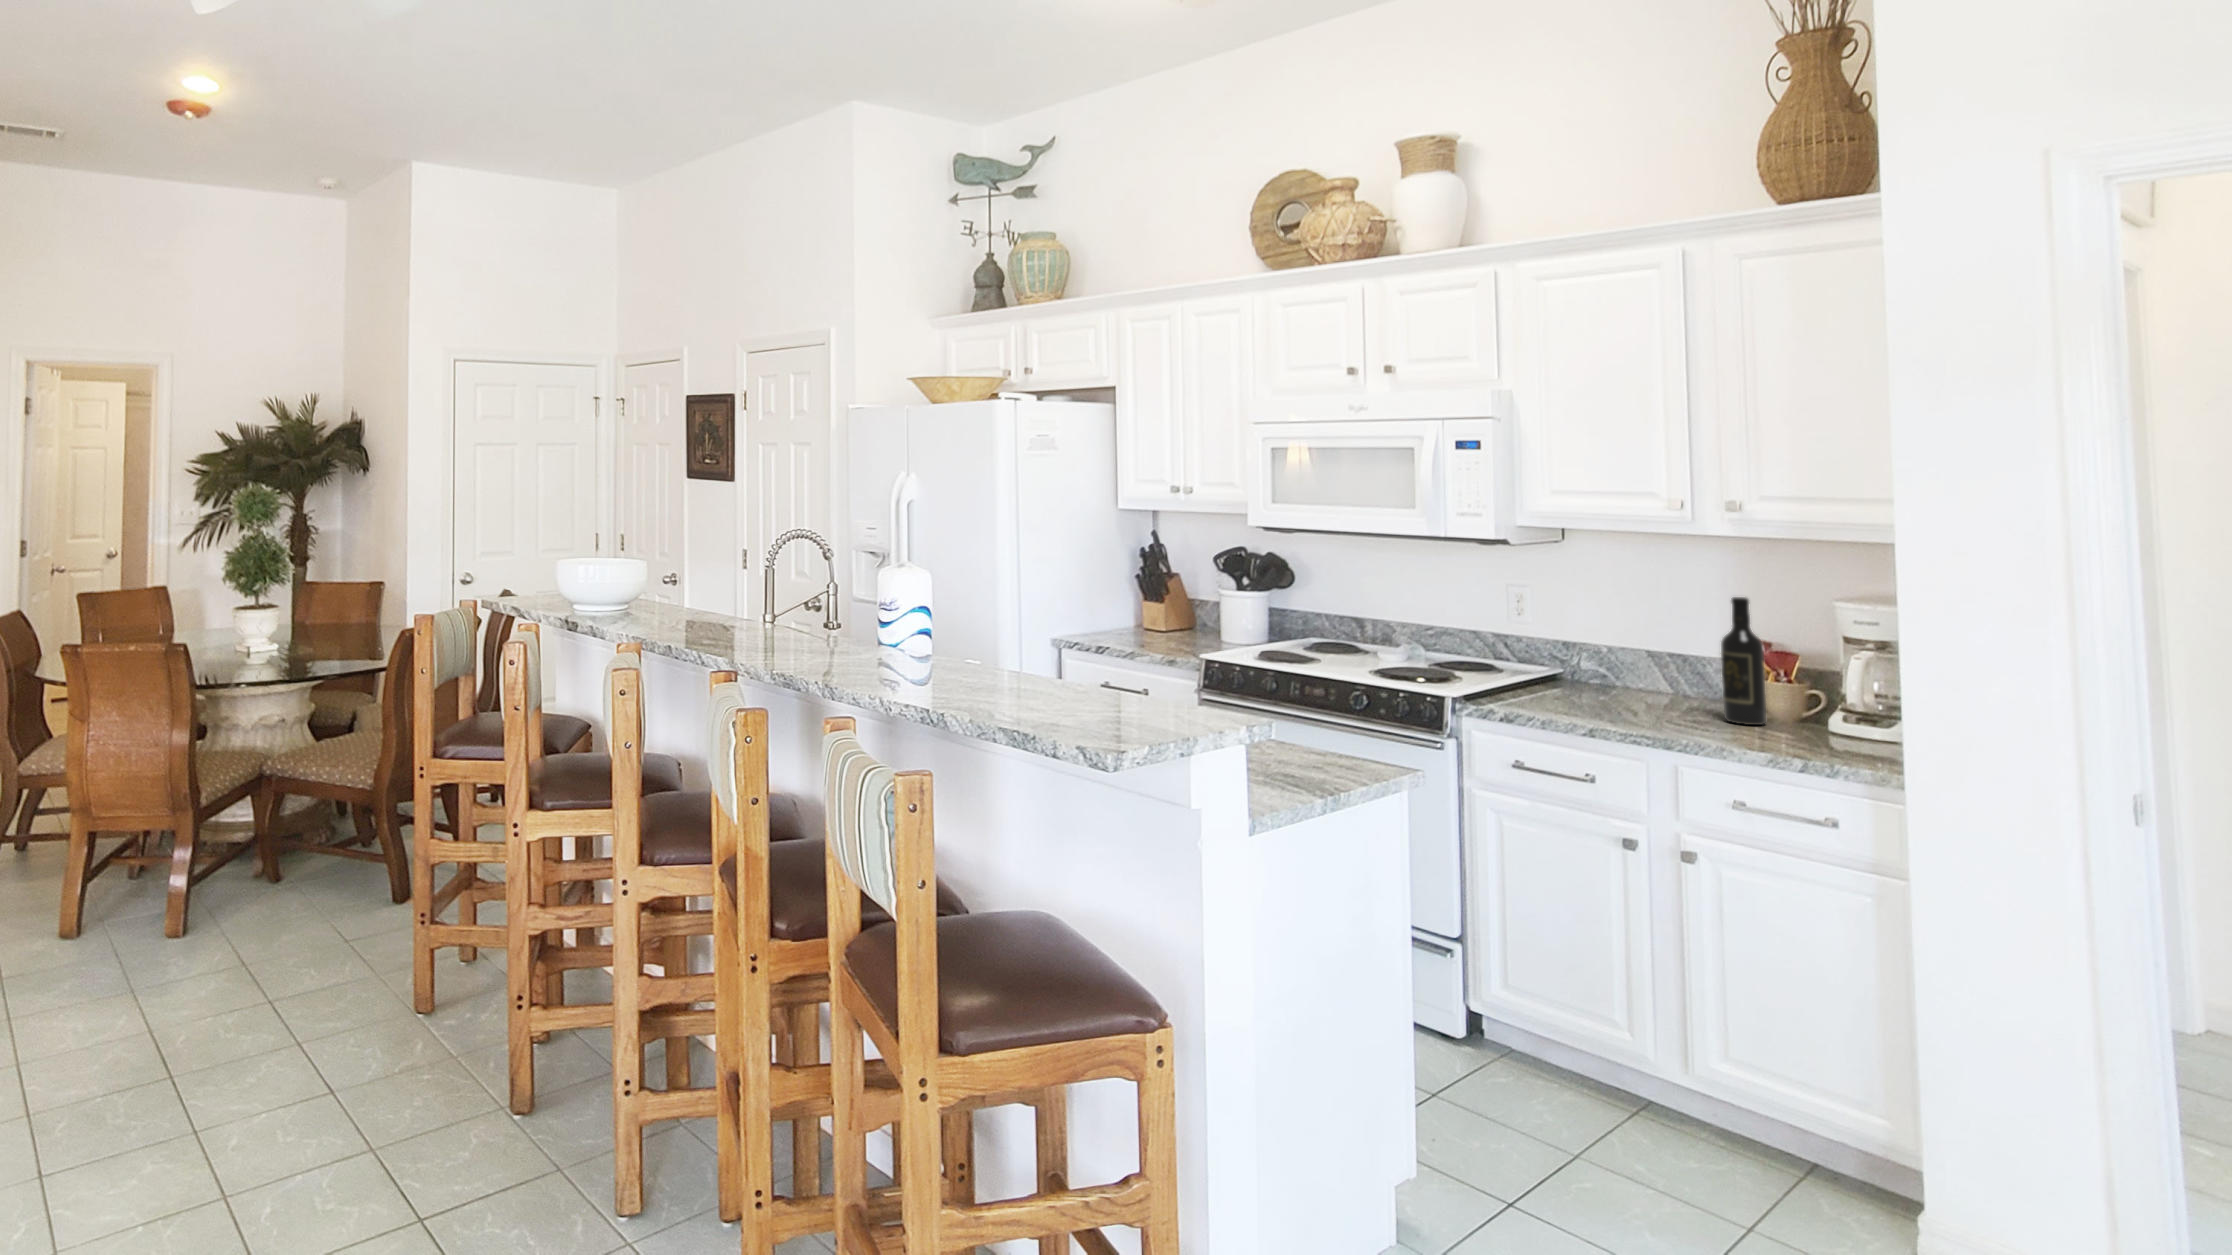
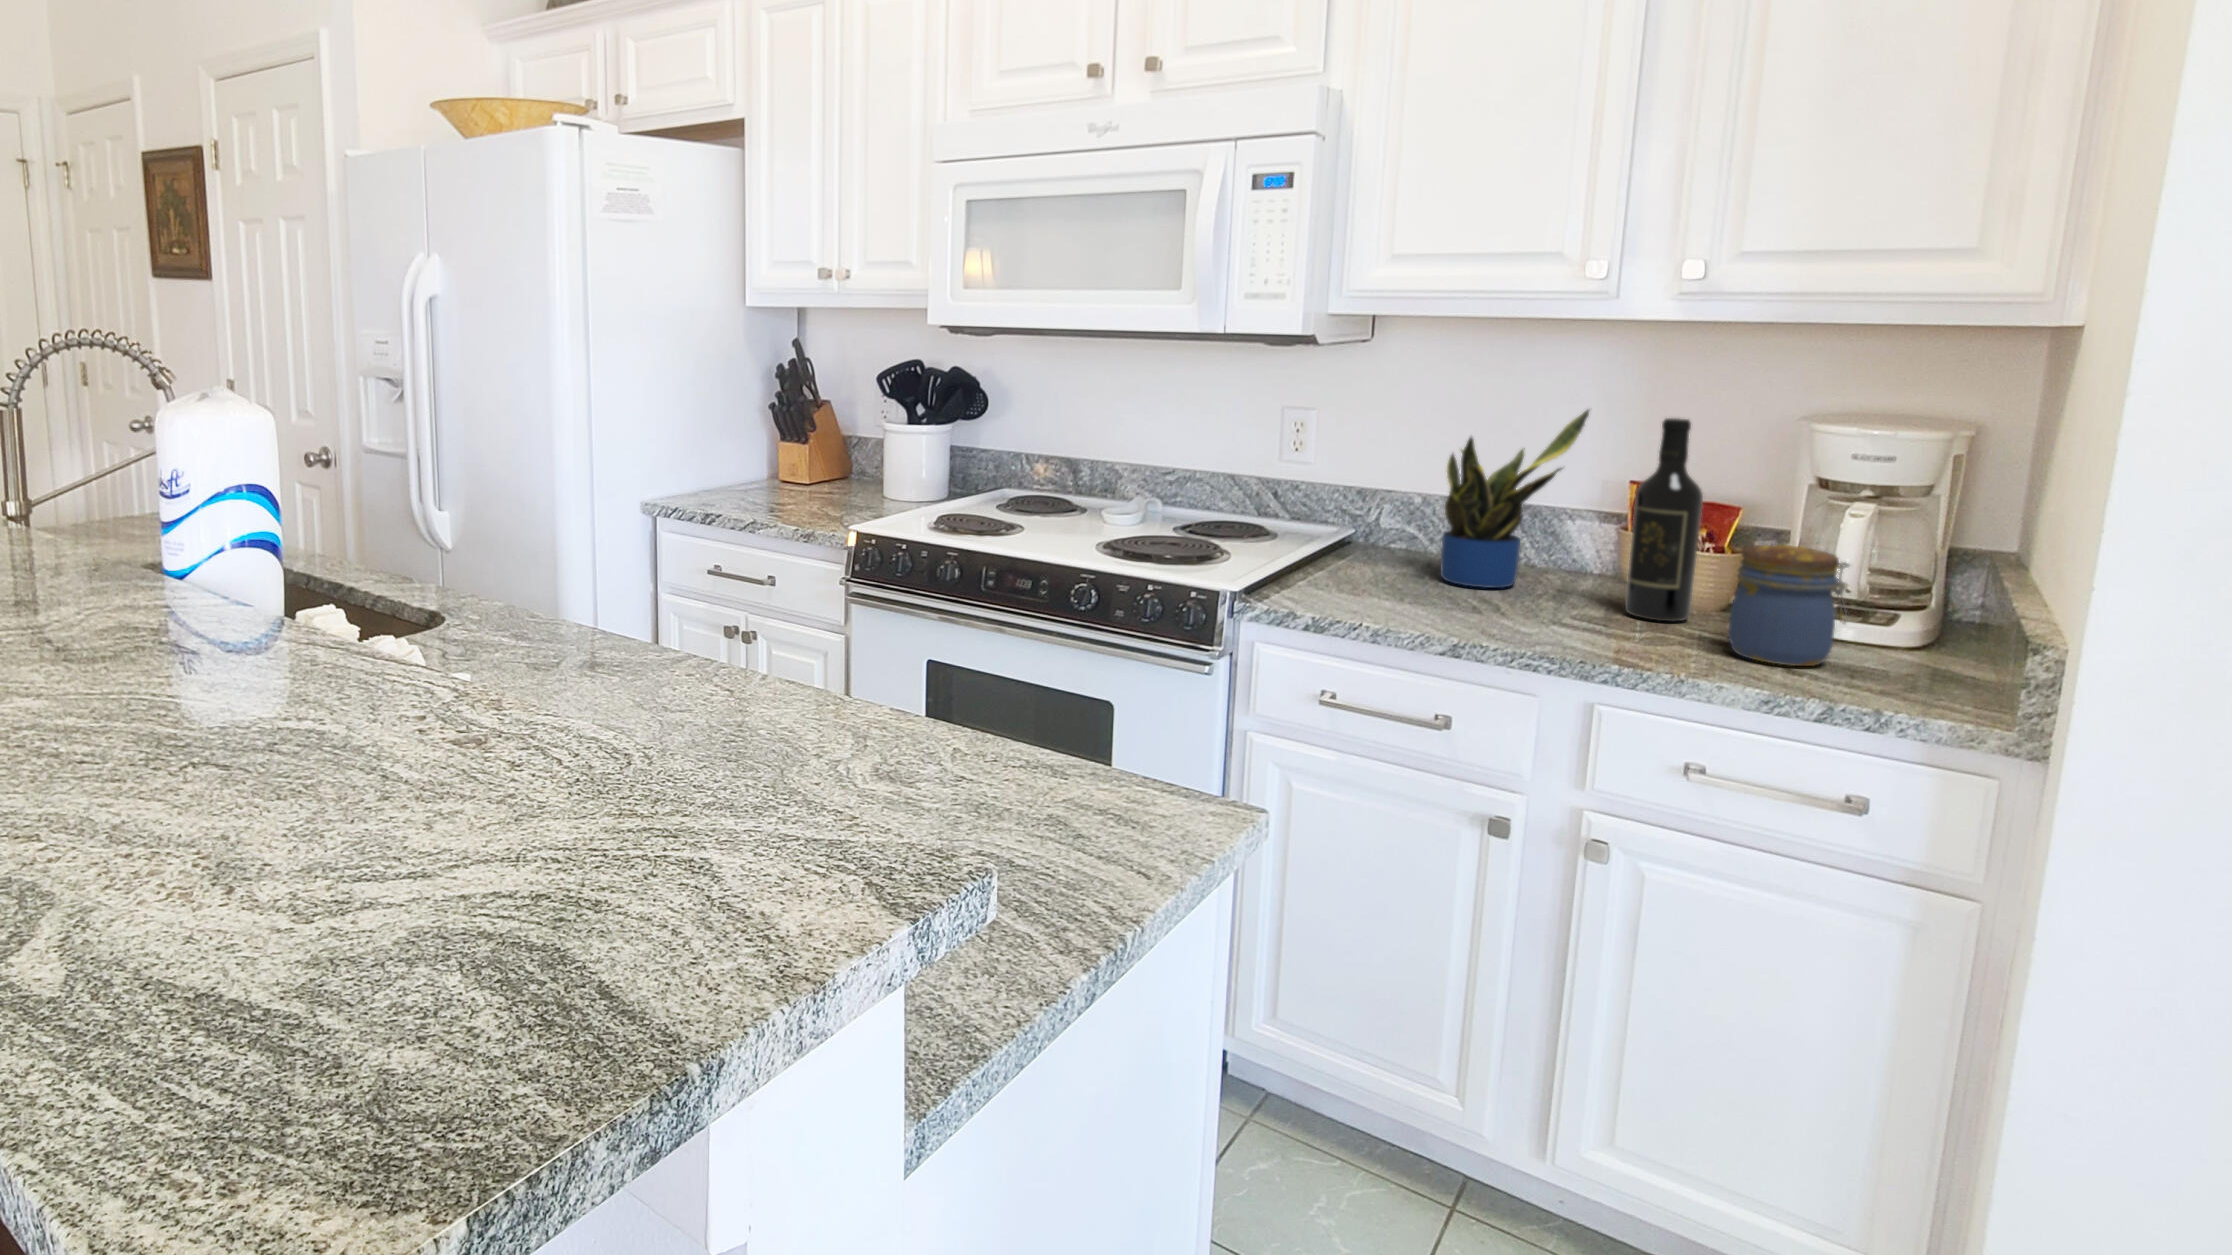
potted plant: none [1605,590,1698,705] -> present [1440,410,1589,588]
jar: none [1770,674,1840,747] -> present [1728,545,1850,666]

